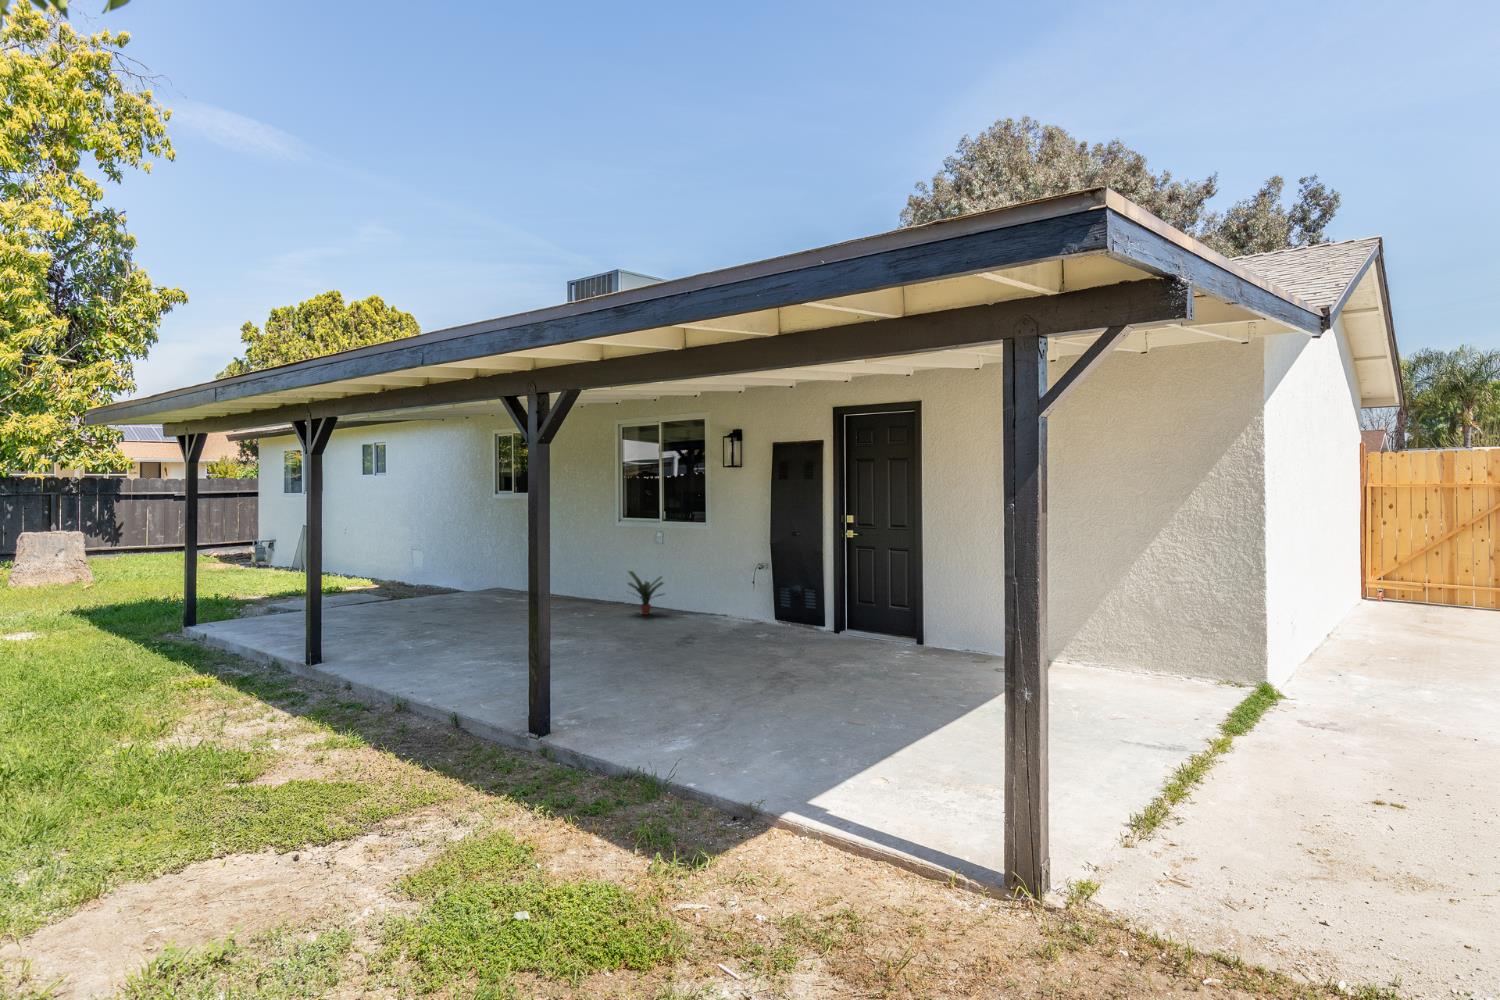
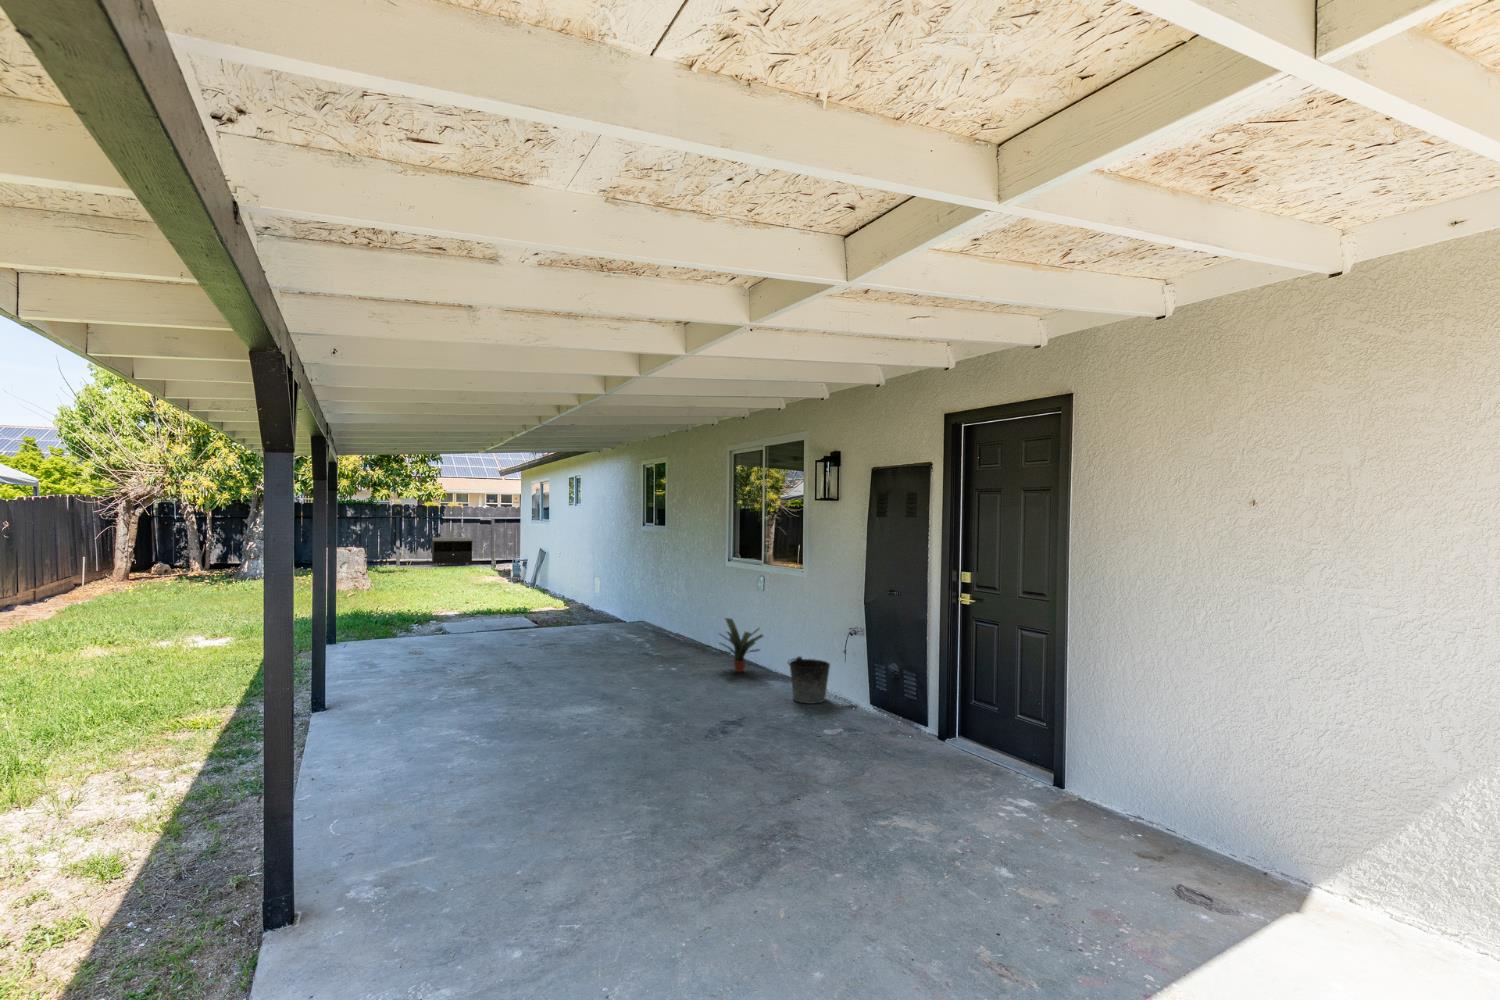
storage bench: none [102,518,165,556] -> present [432,537,473,566]
bucket: none [704,592,738,626] -> present [788,657,830,704]

